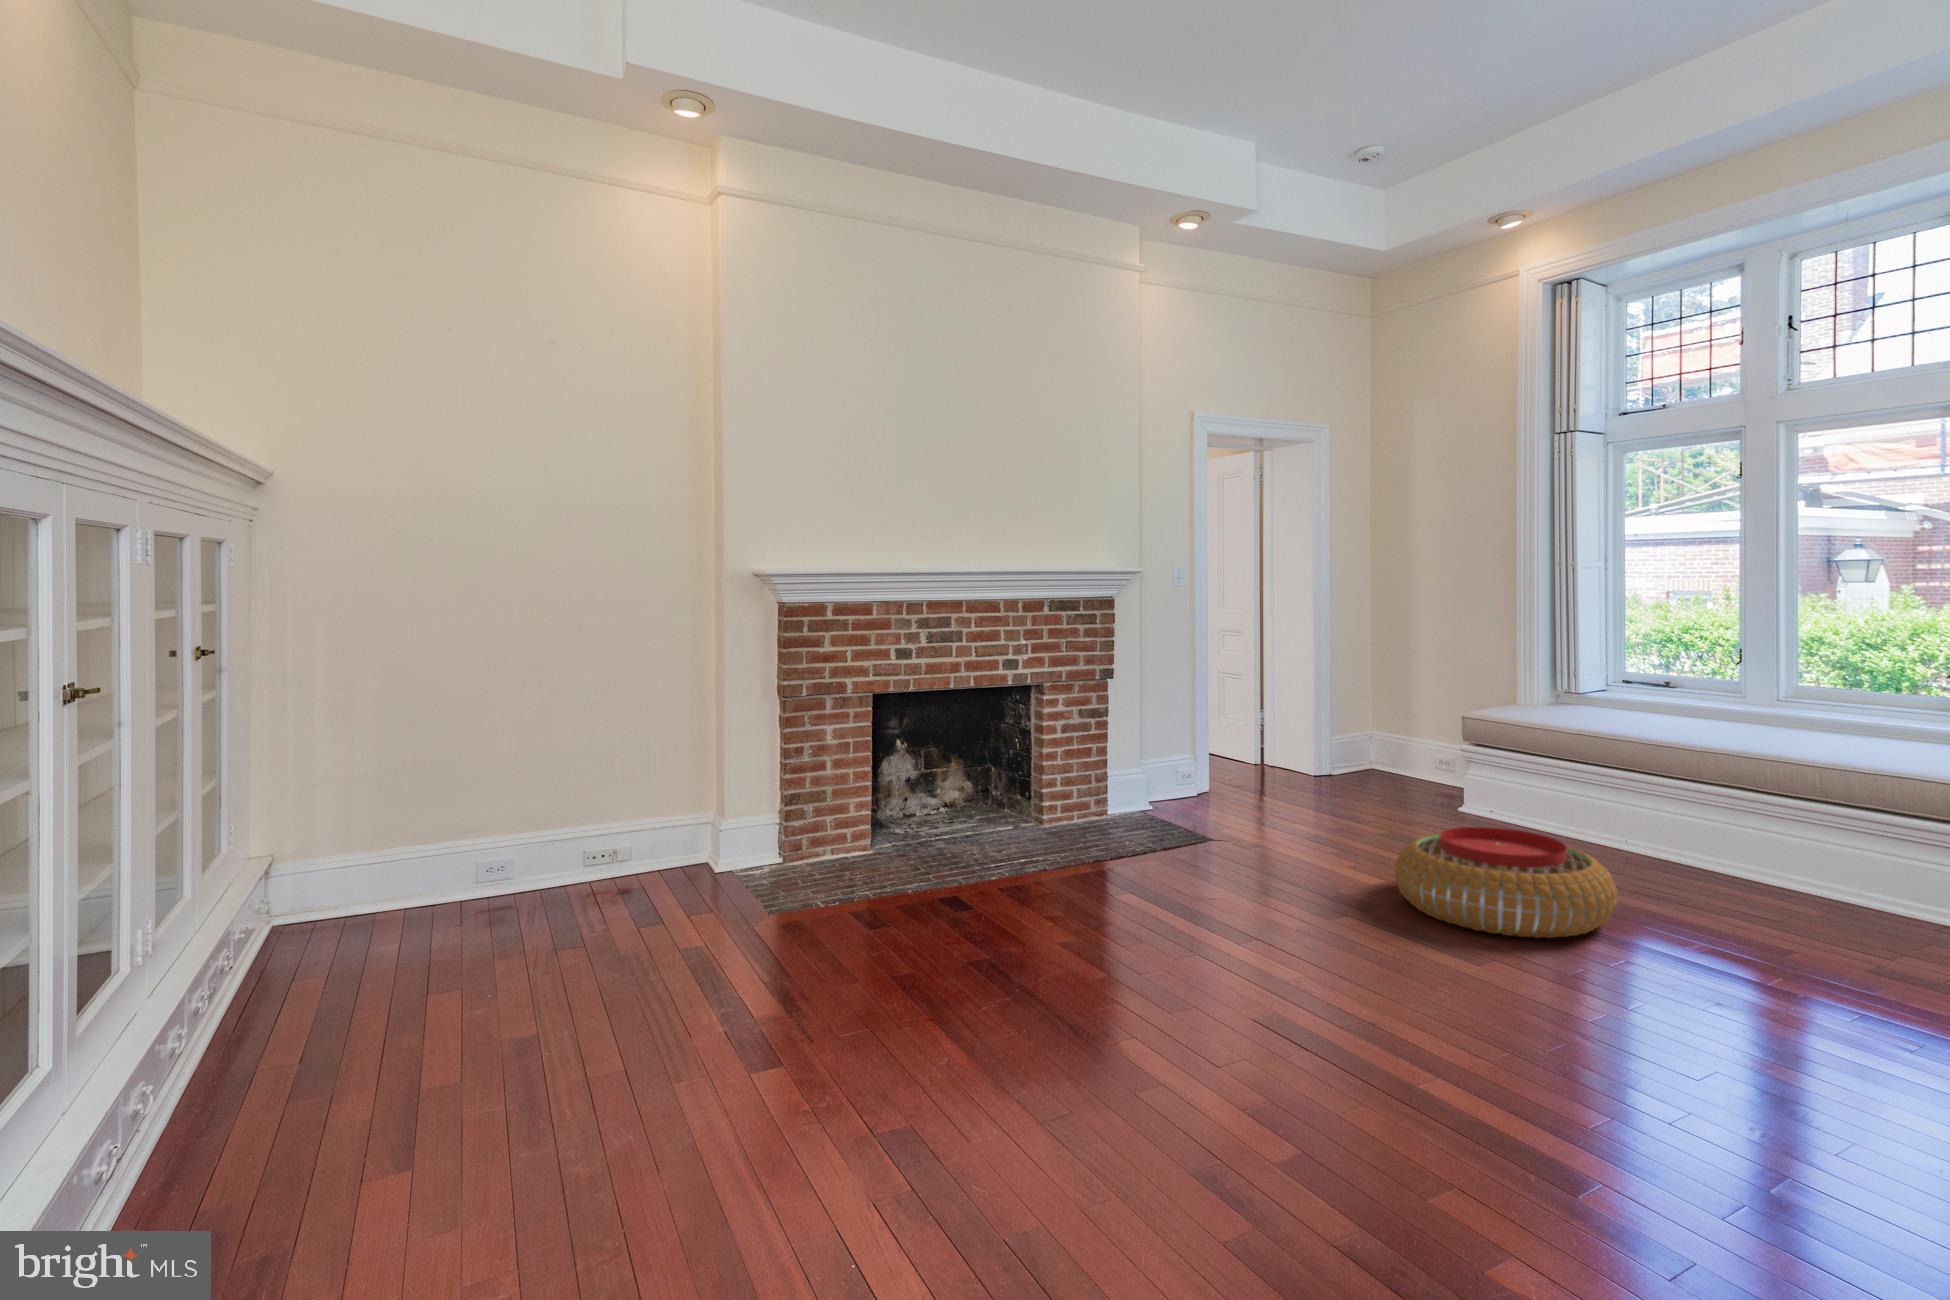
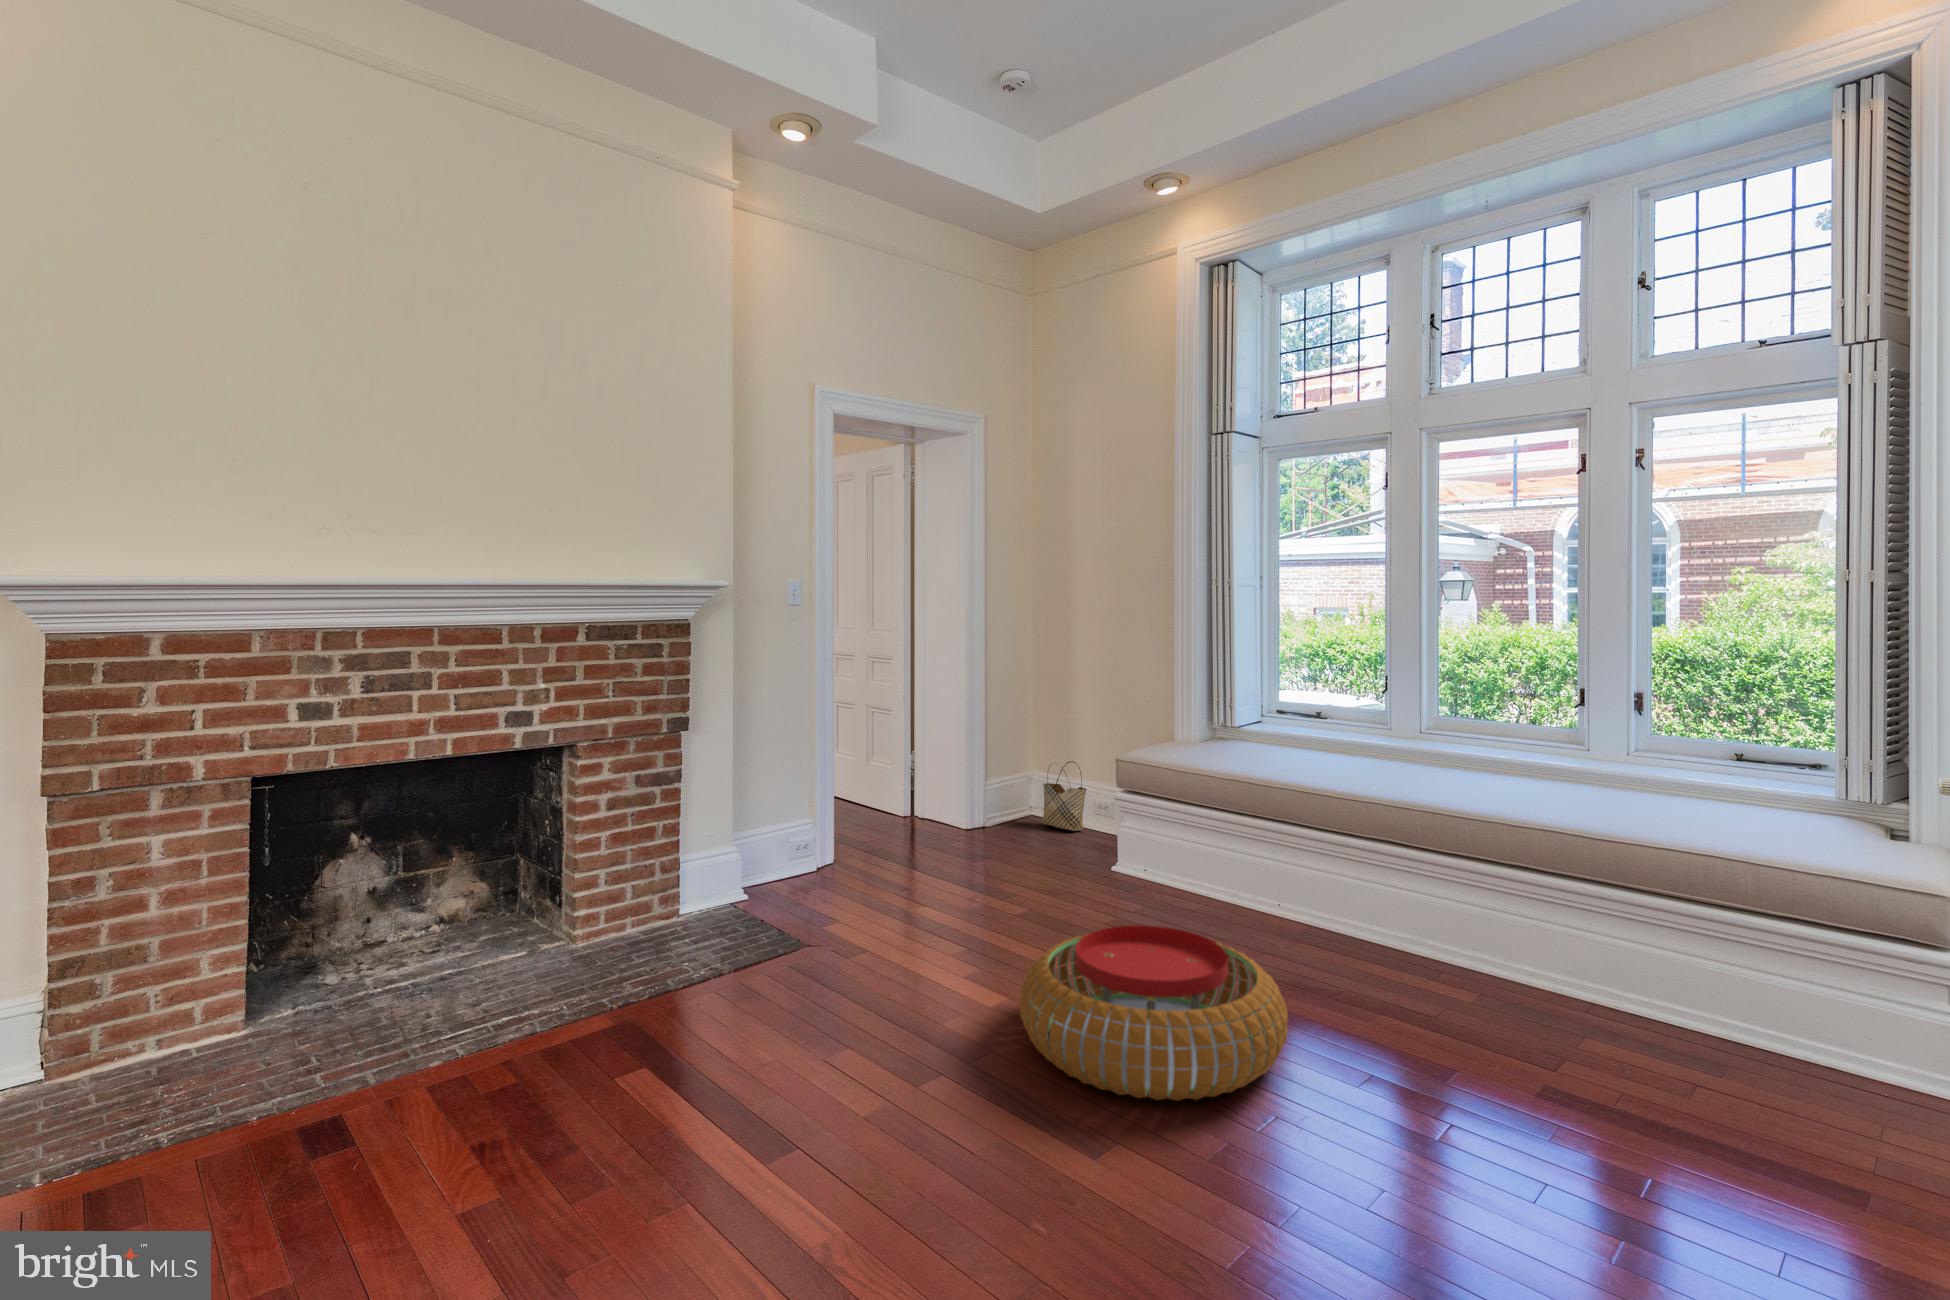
woven basket: none [1384,721,1429,782] -> present [1042,761,1087,831]

